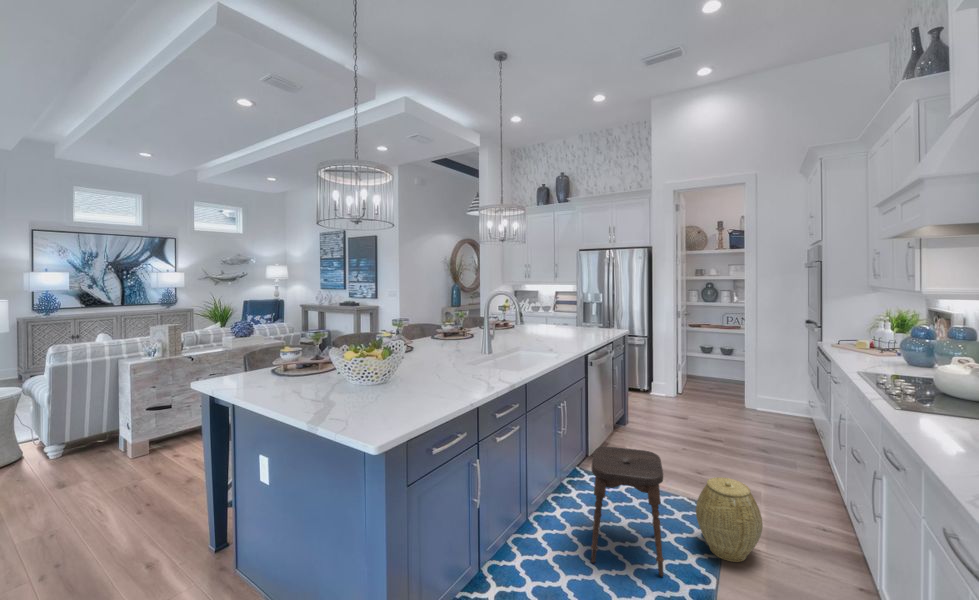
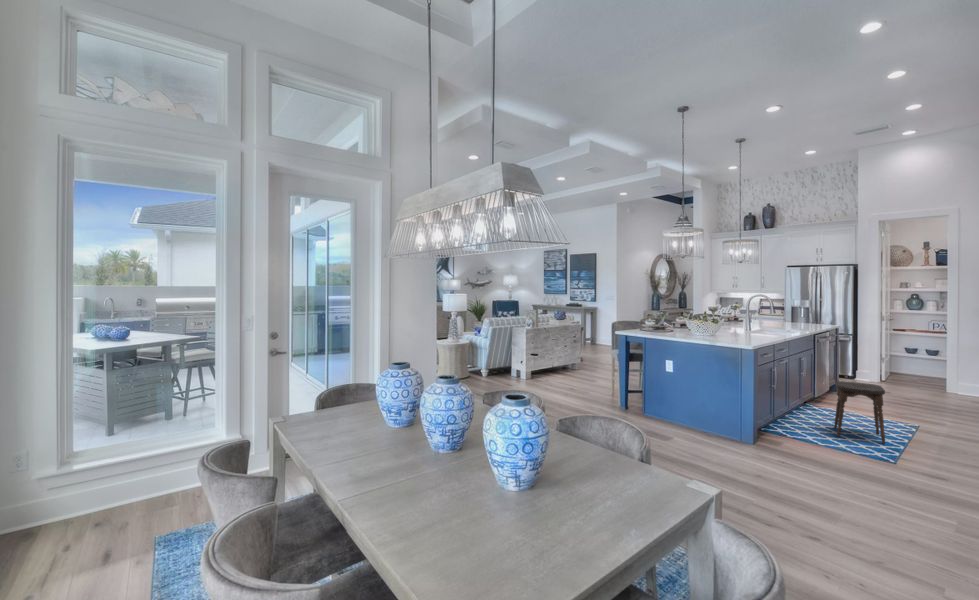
woven basket: present [696,477,763,562] -> none [906,402,952,445]

